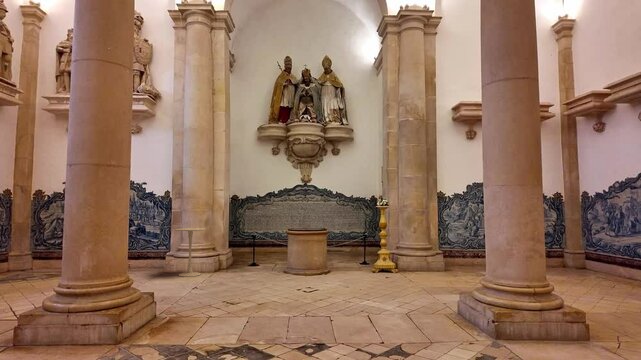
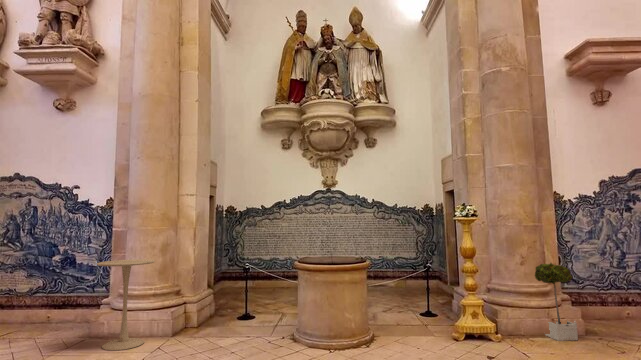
potted tree: none [420,232,439,273] -> present [535,263,578,341]

